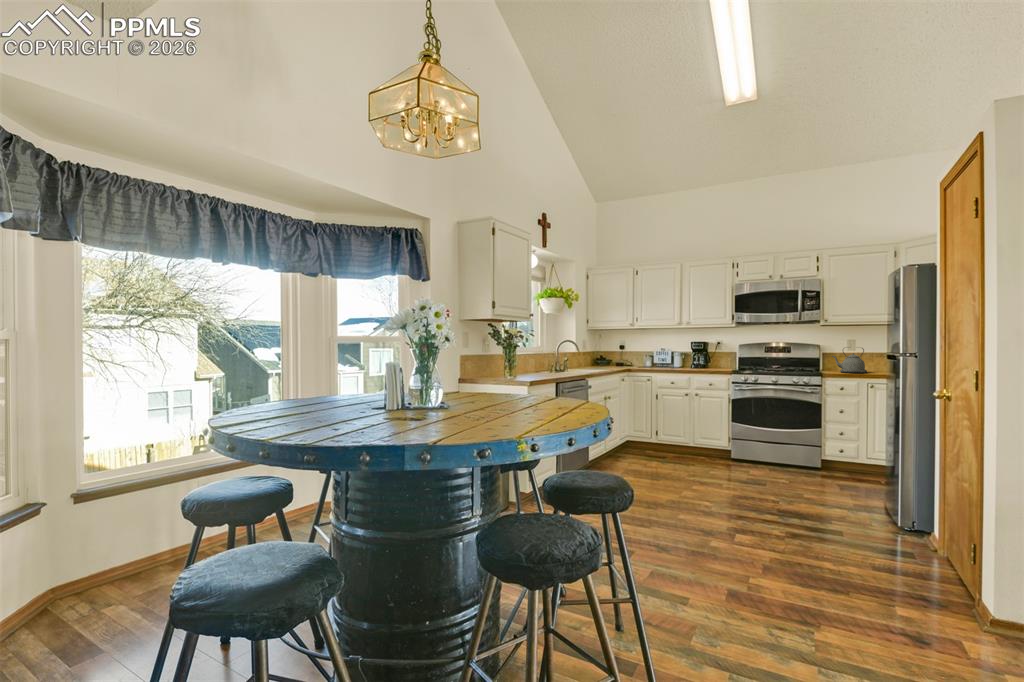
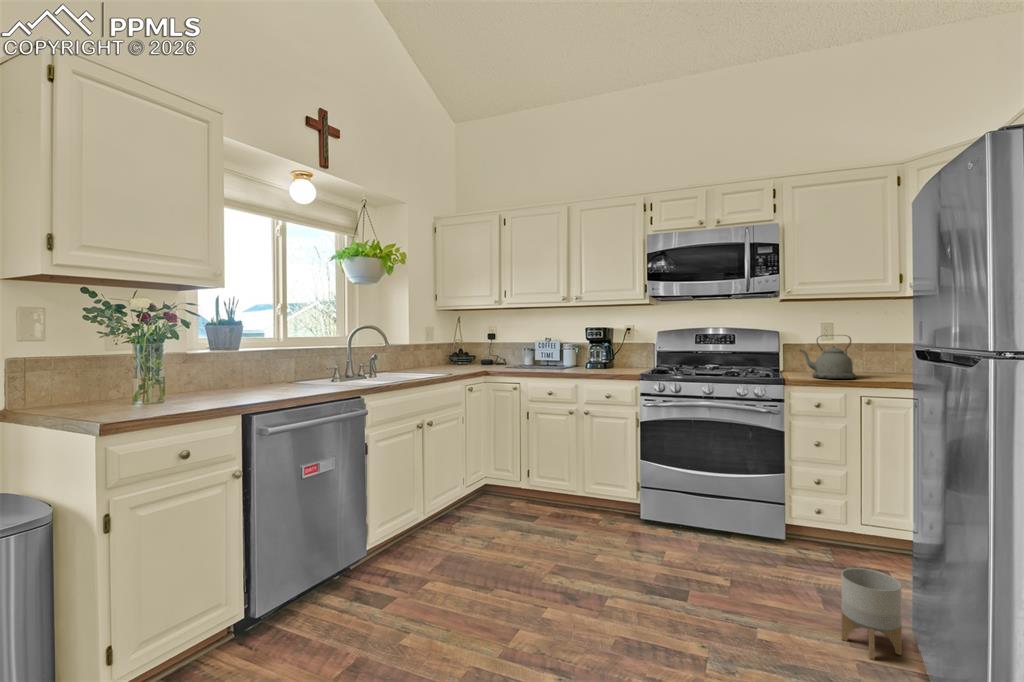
planter: none [848,462,878,501] -> present [841,568,902,660]

